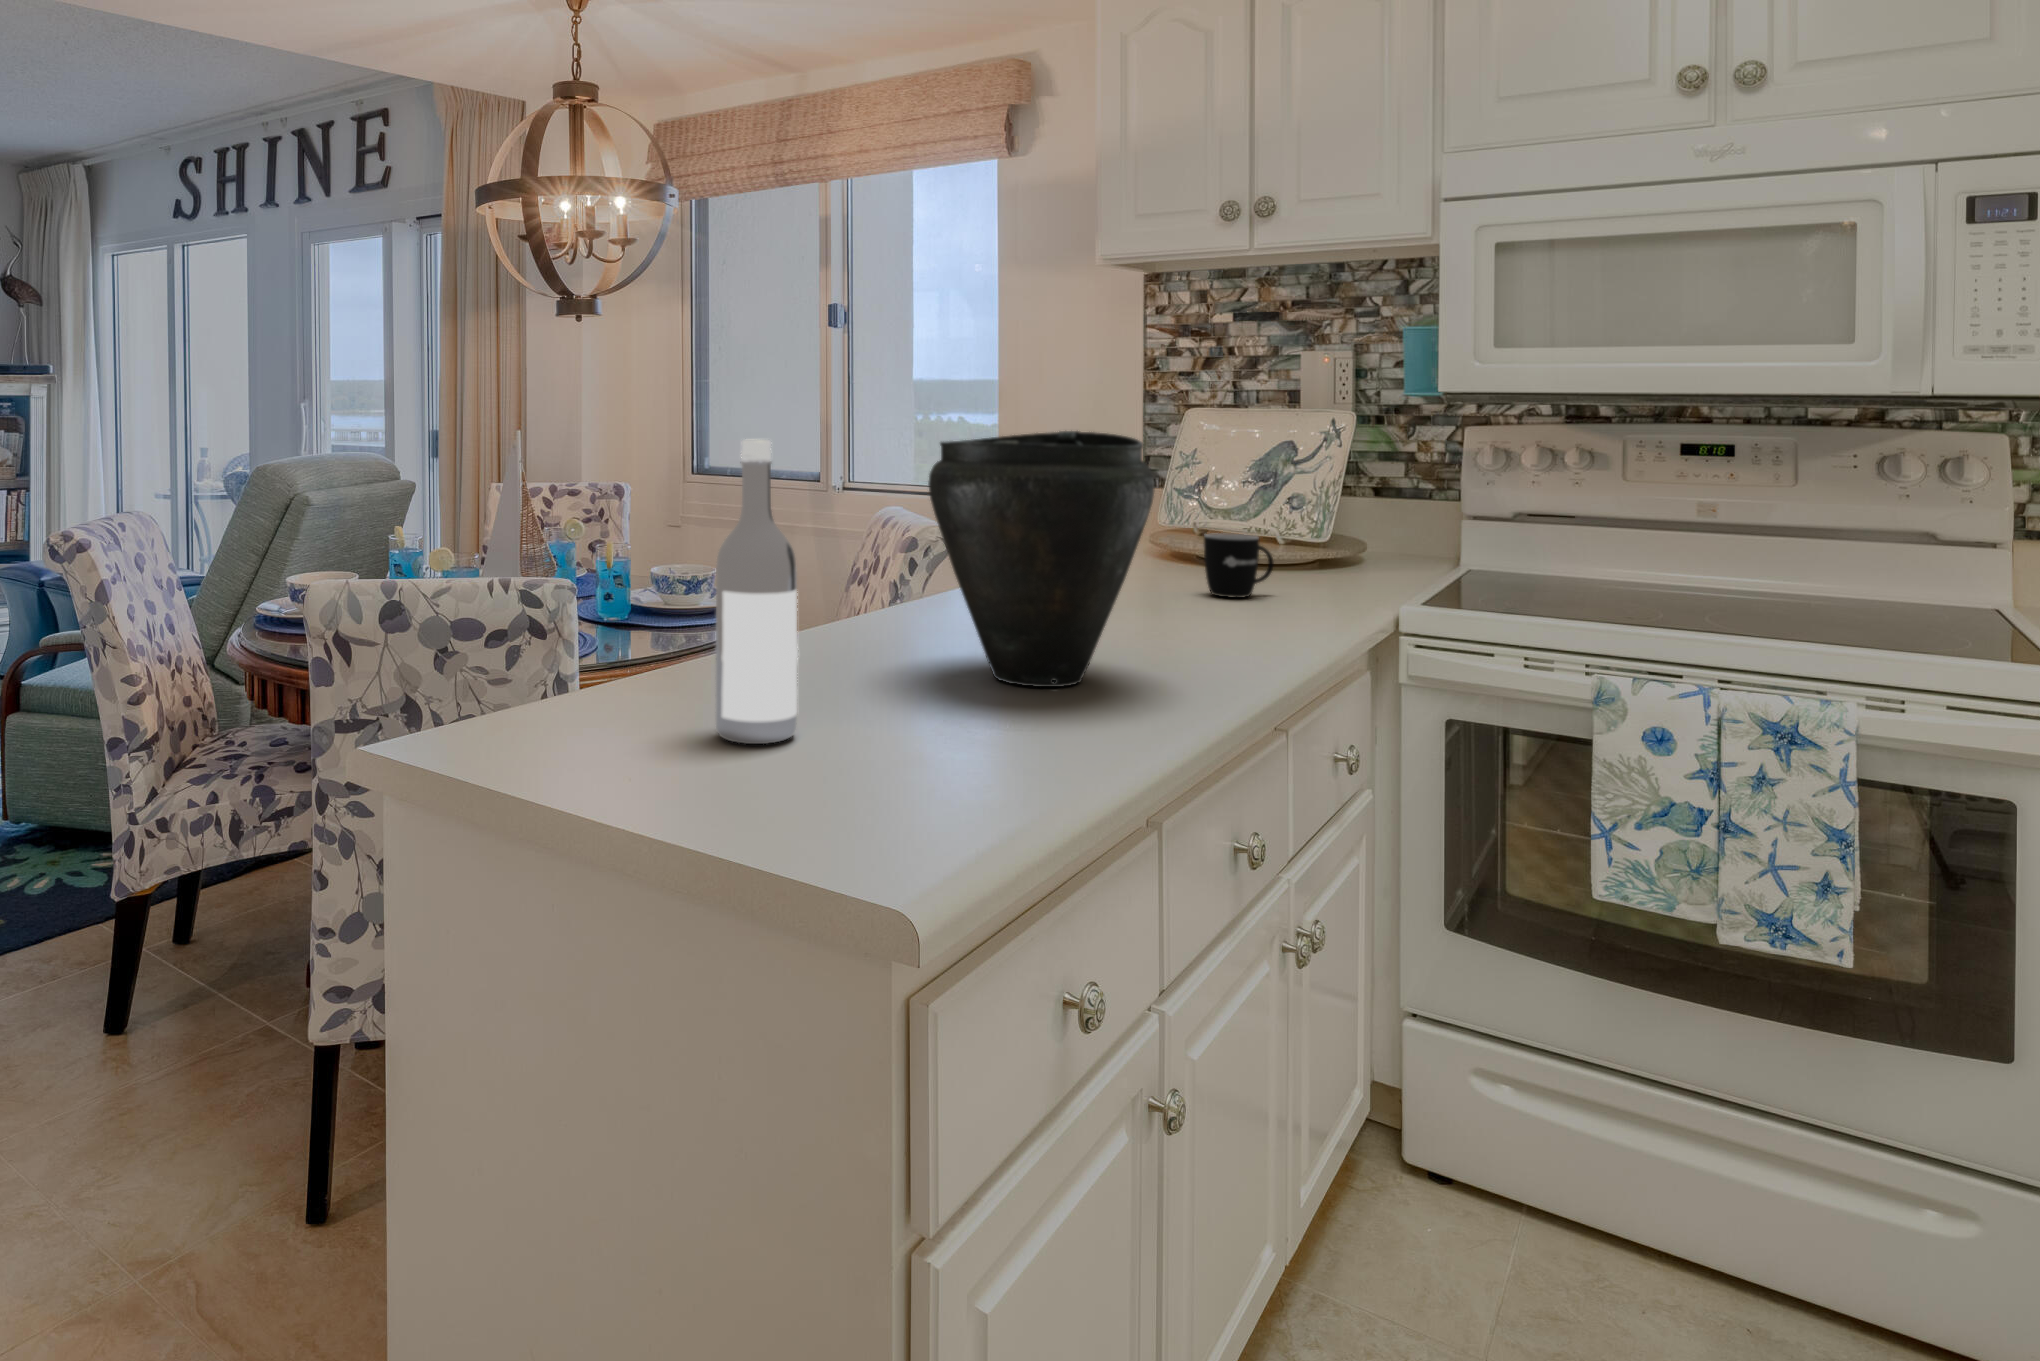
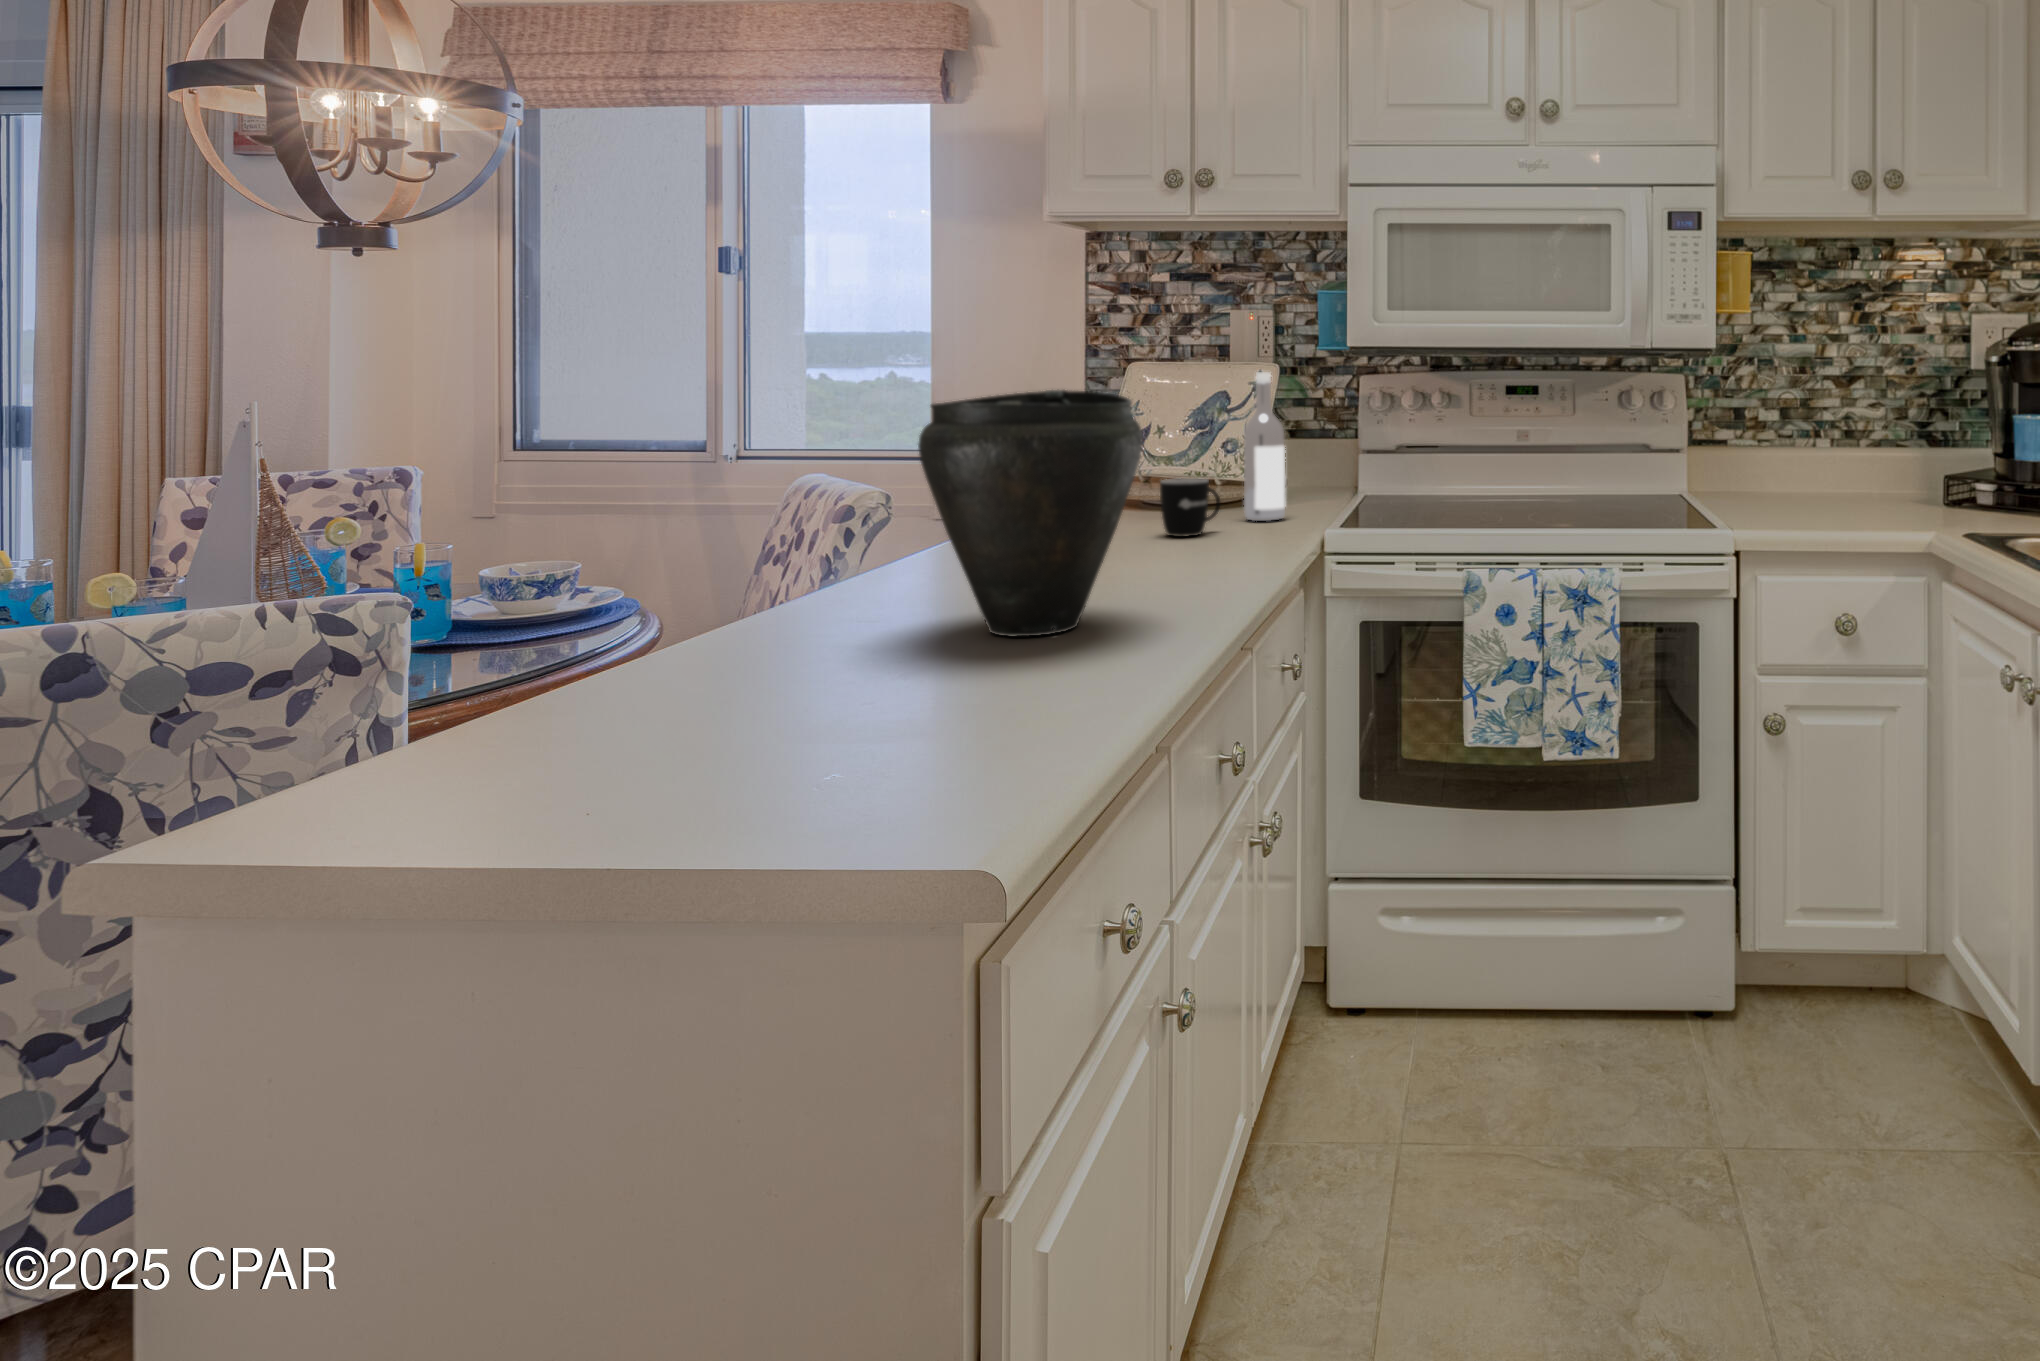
wine bottle: present [716,440,798,744] -> present [1244,372,1285,521]

